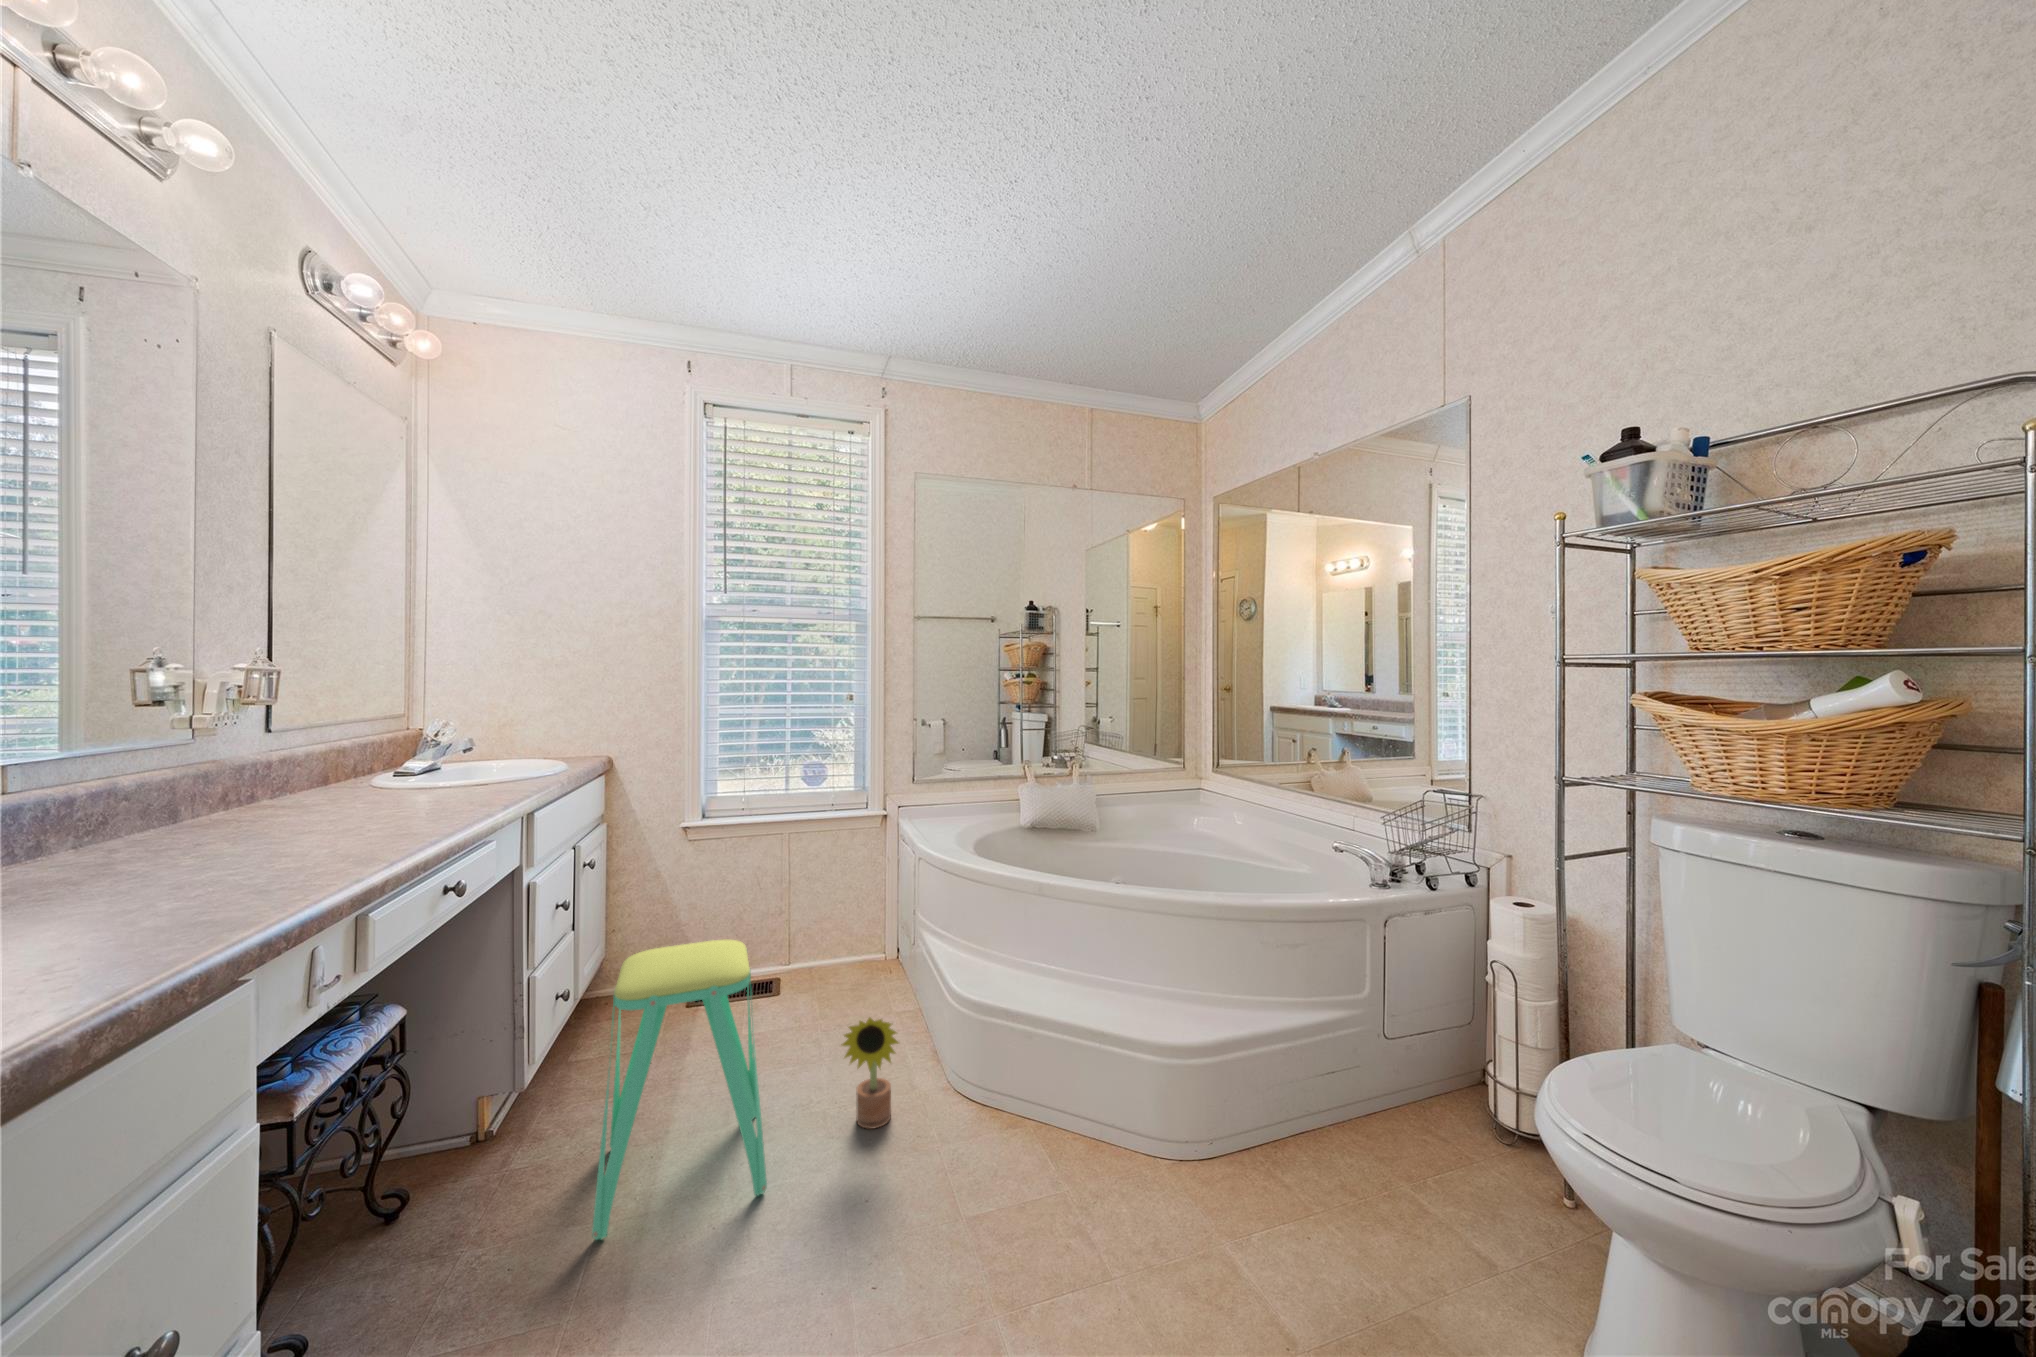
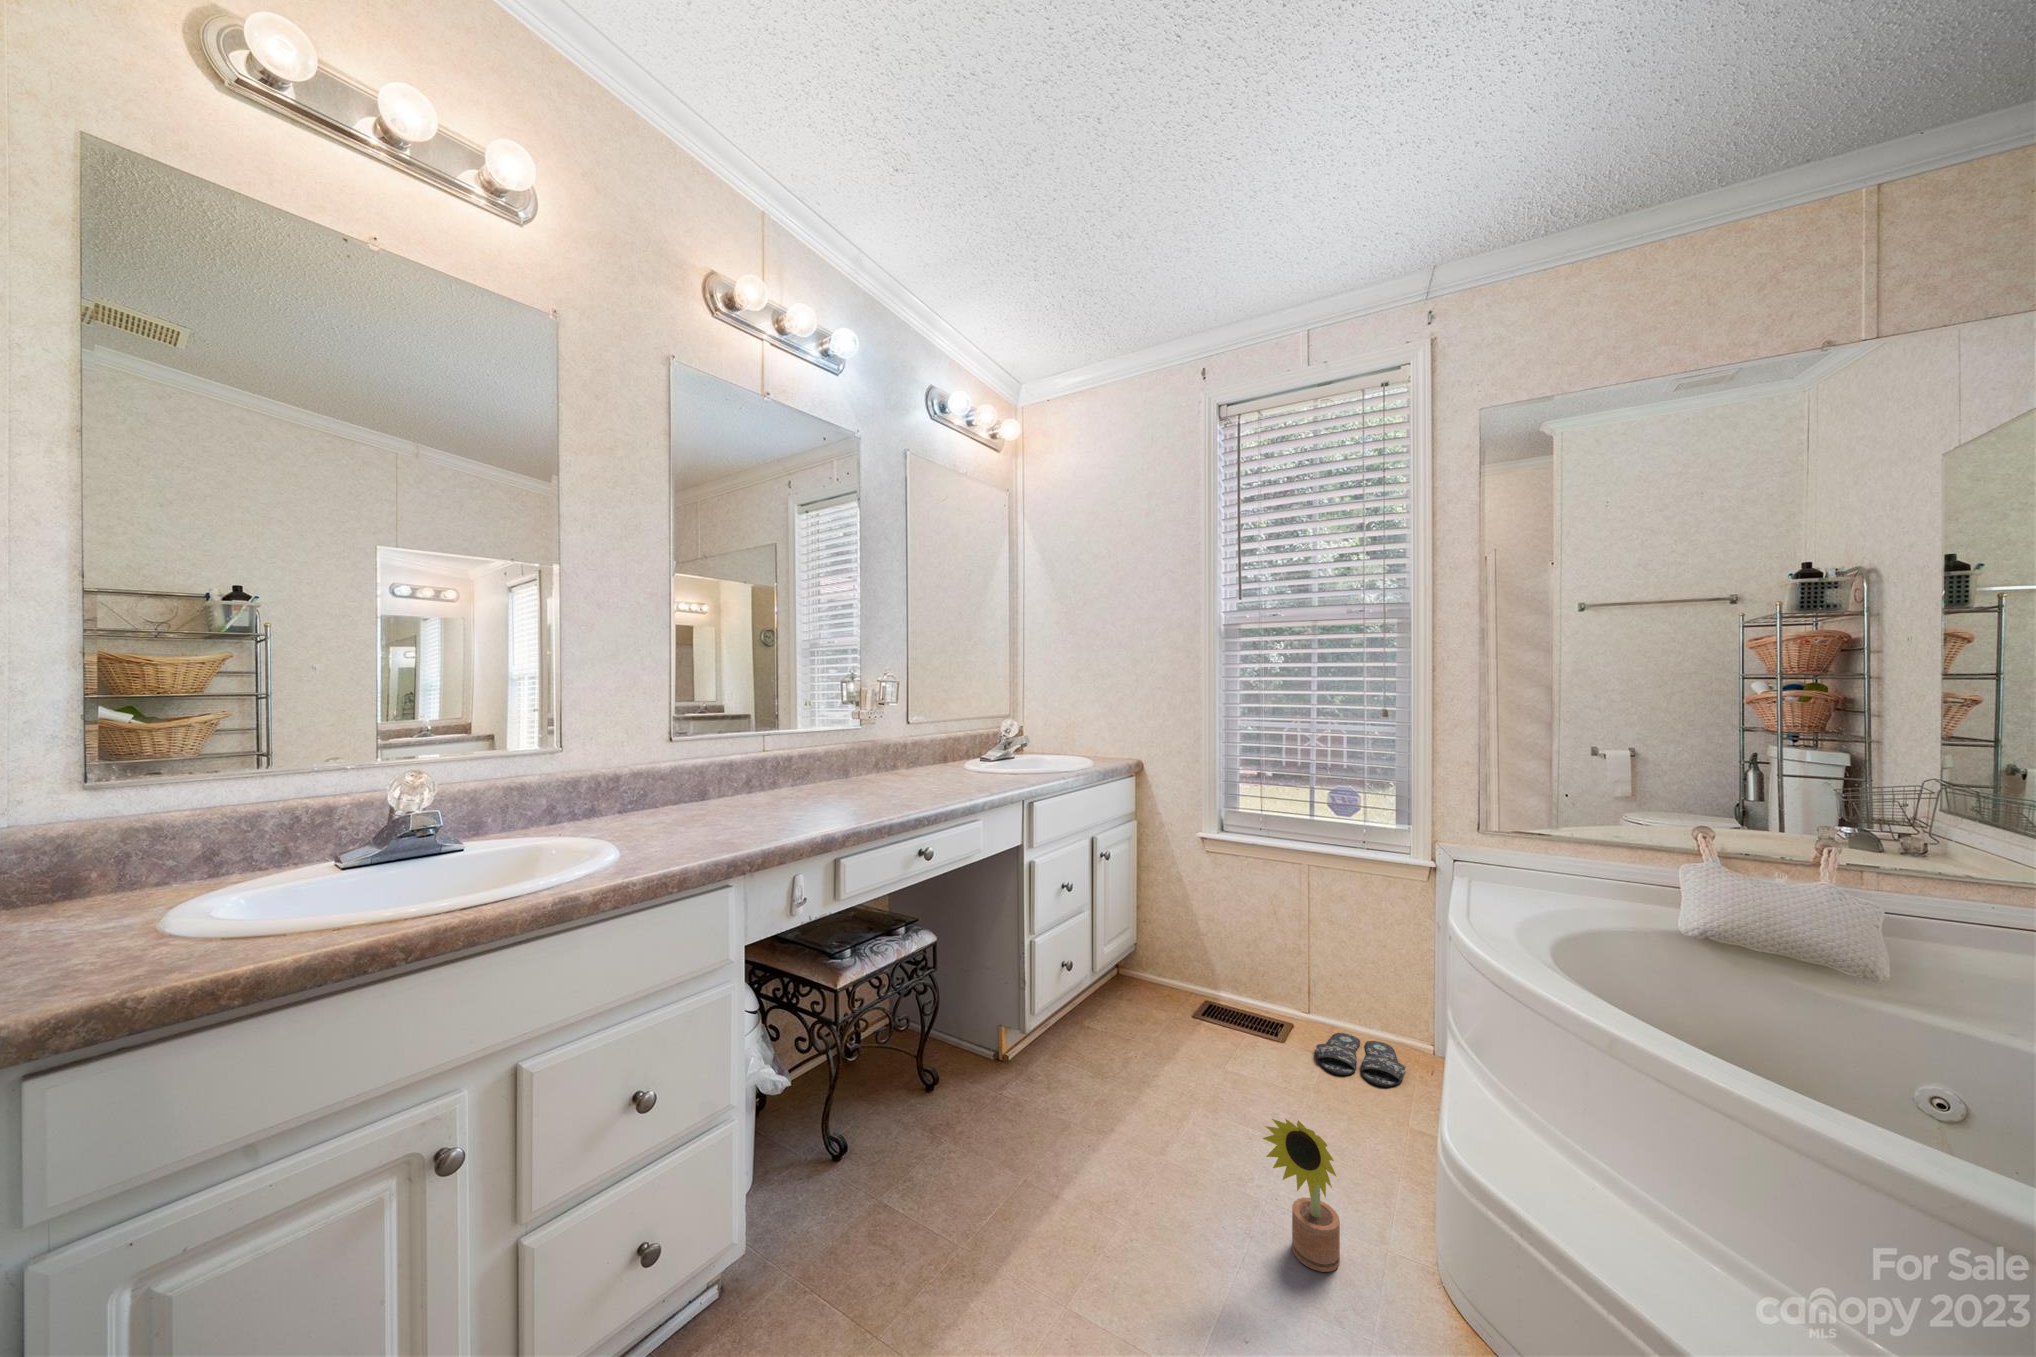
stool: present [592,940,767,1240] -> none [1011,949,1195,1260]
slippers: none [807,966,875,1001] -> present [1316,1033,1406,1087]

